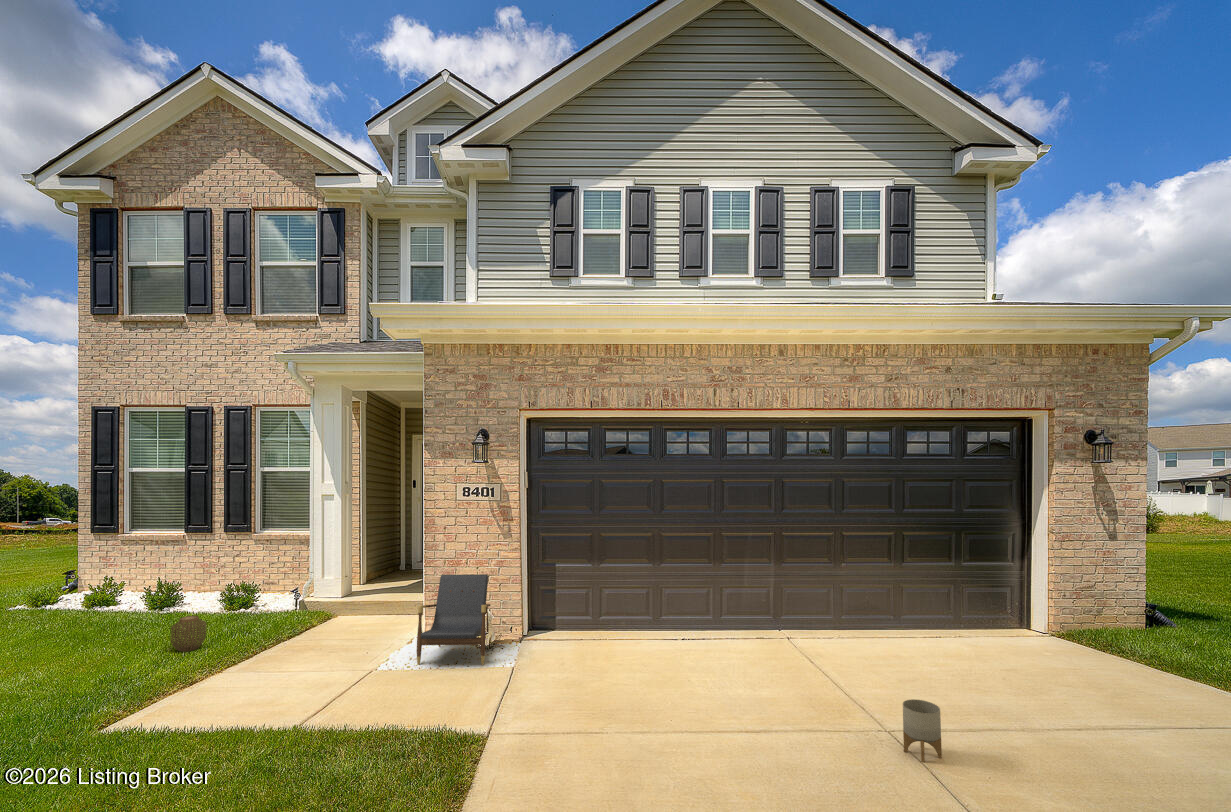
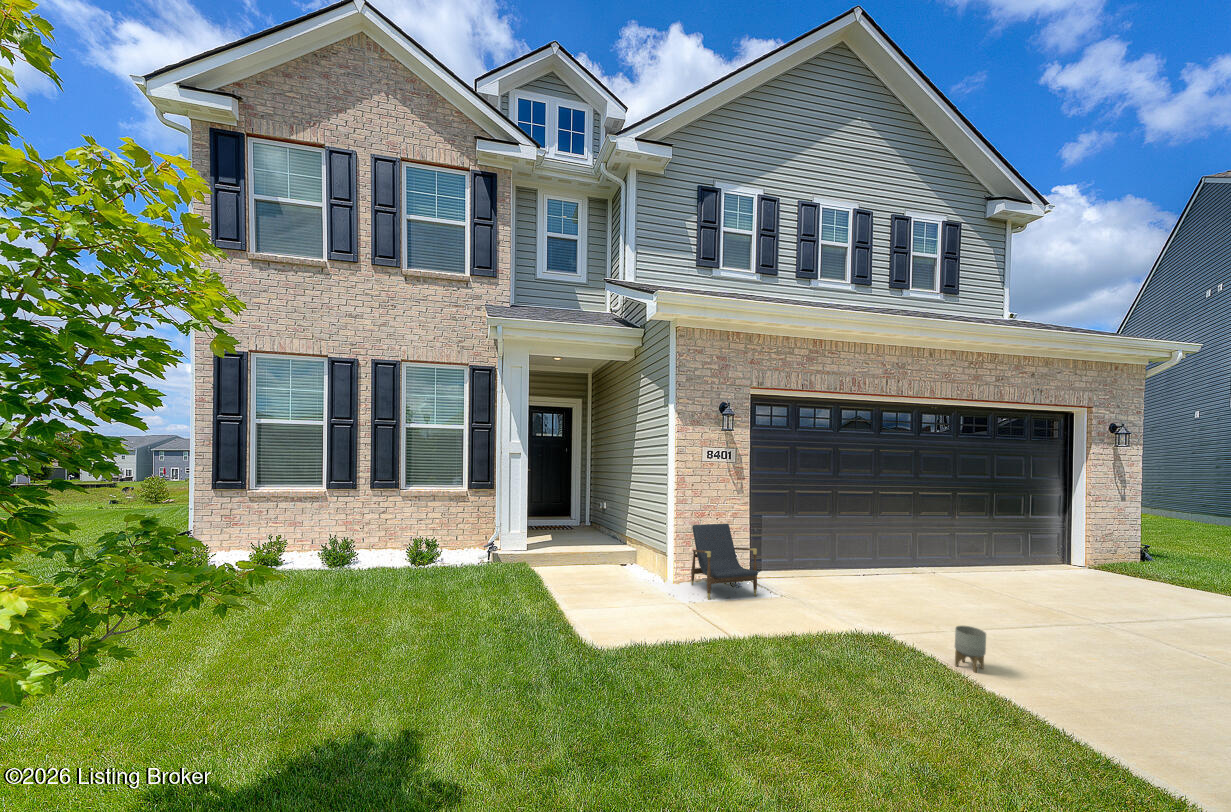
woven basket: present [170,616,207,651] -> none [463,570,493,604]
planter: present [903,699,942,762] -> present [955,626,986,673]

